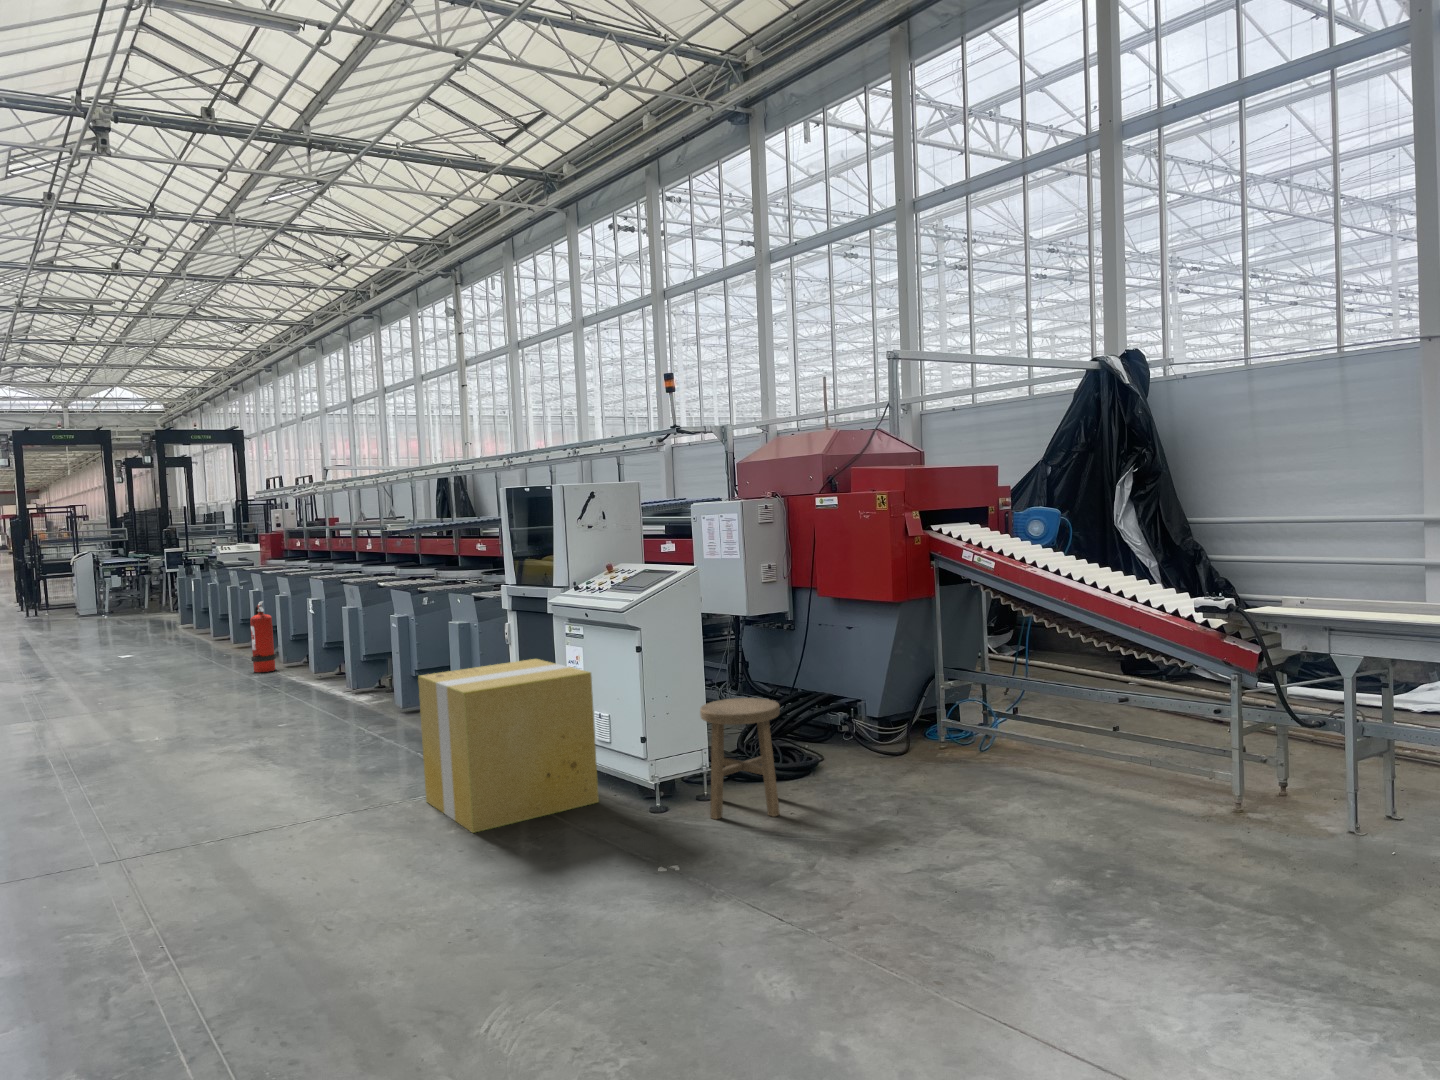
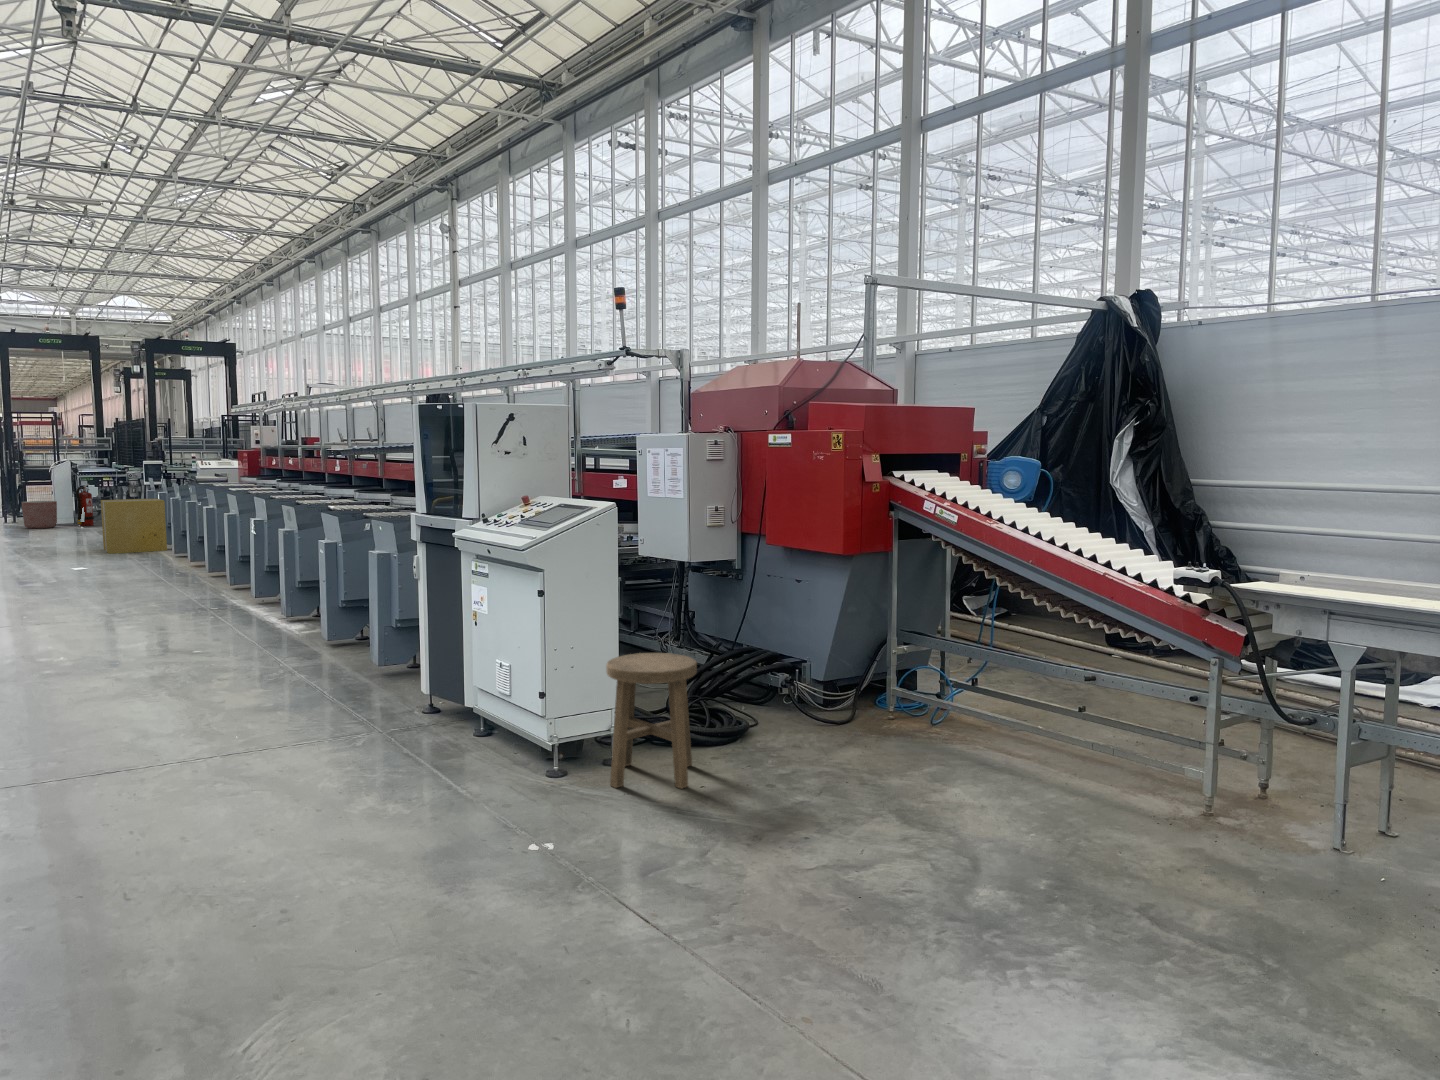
planter: none [42,594,77,622] -> present [22,501,57,529]
fire extinguisher: present [250,601,276,673] -> present [76,484,94,526]
cardboard box: present [418,659,599,833] -> present [101,498,167,554]

